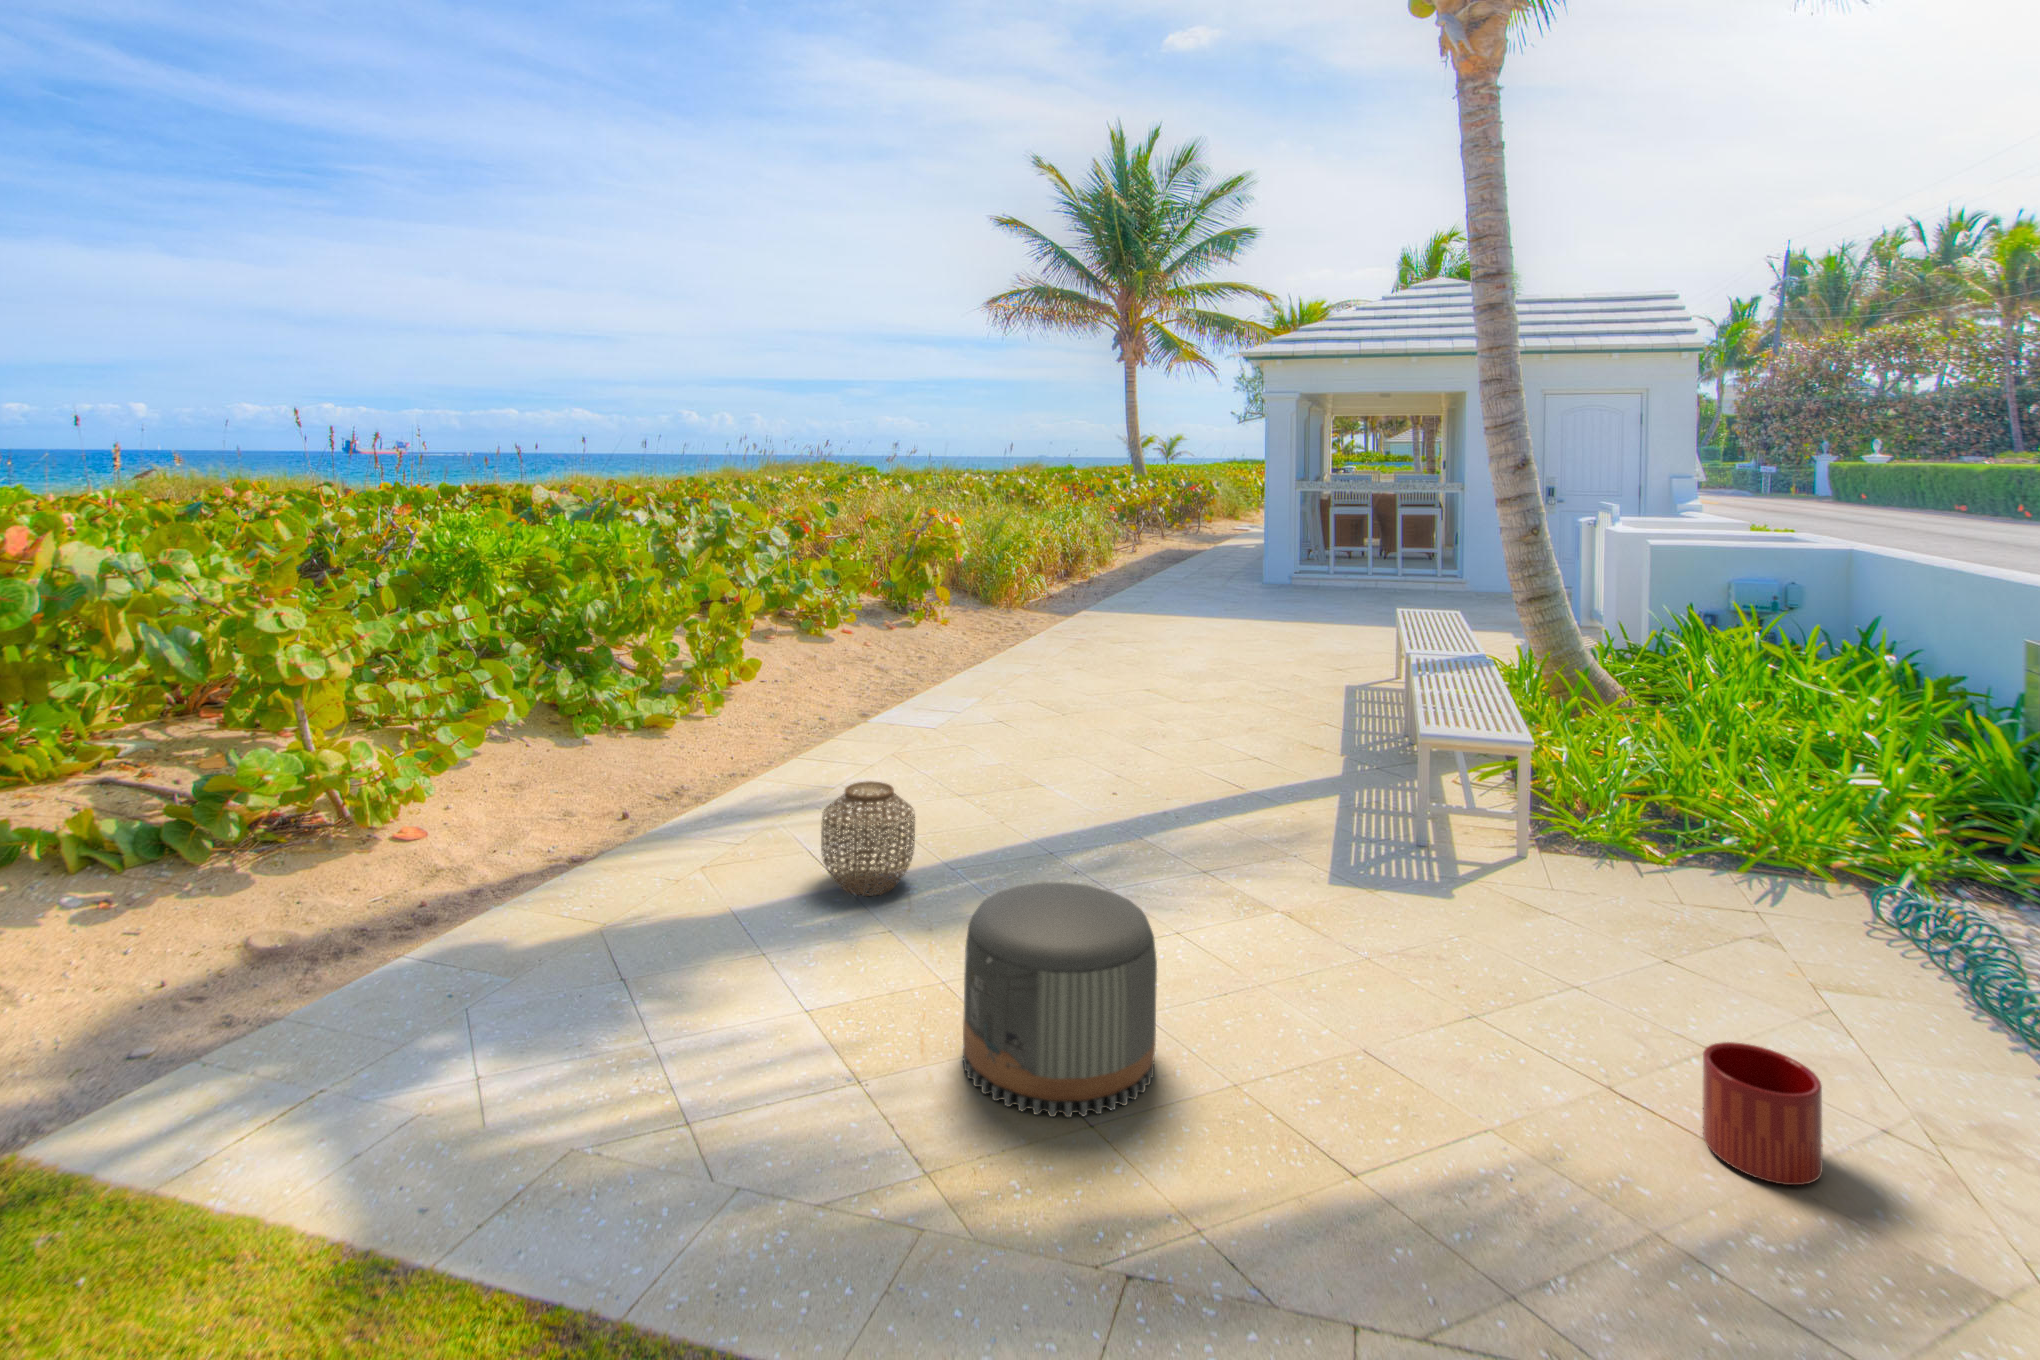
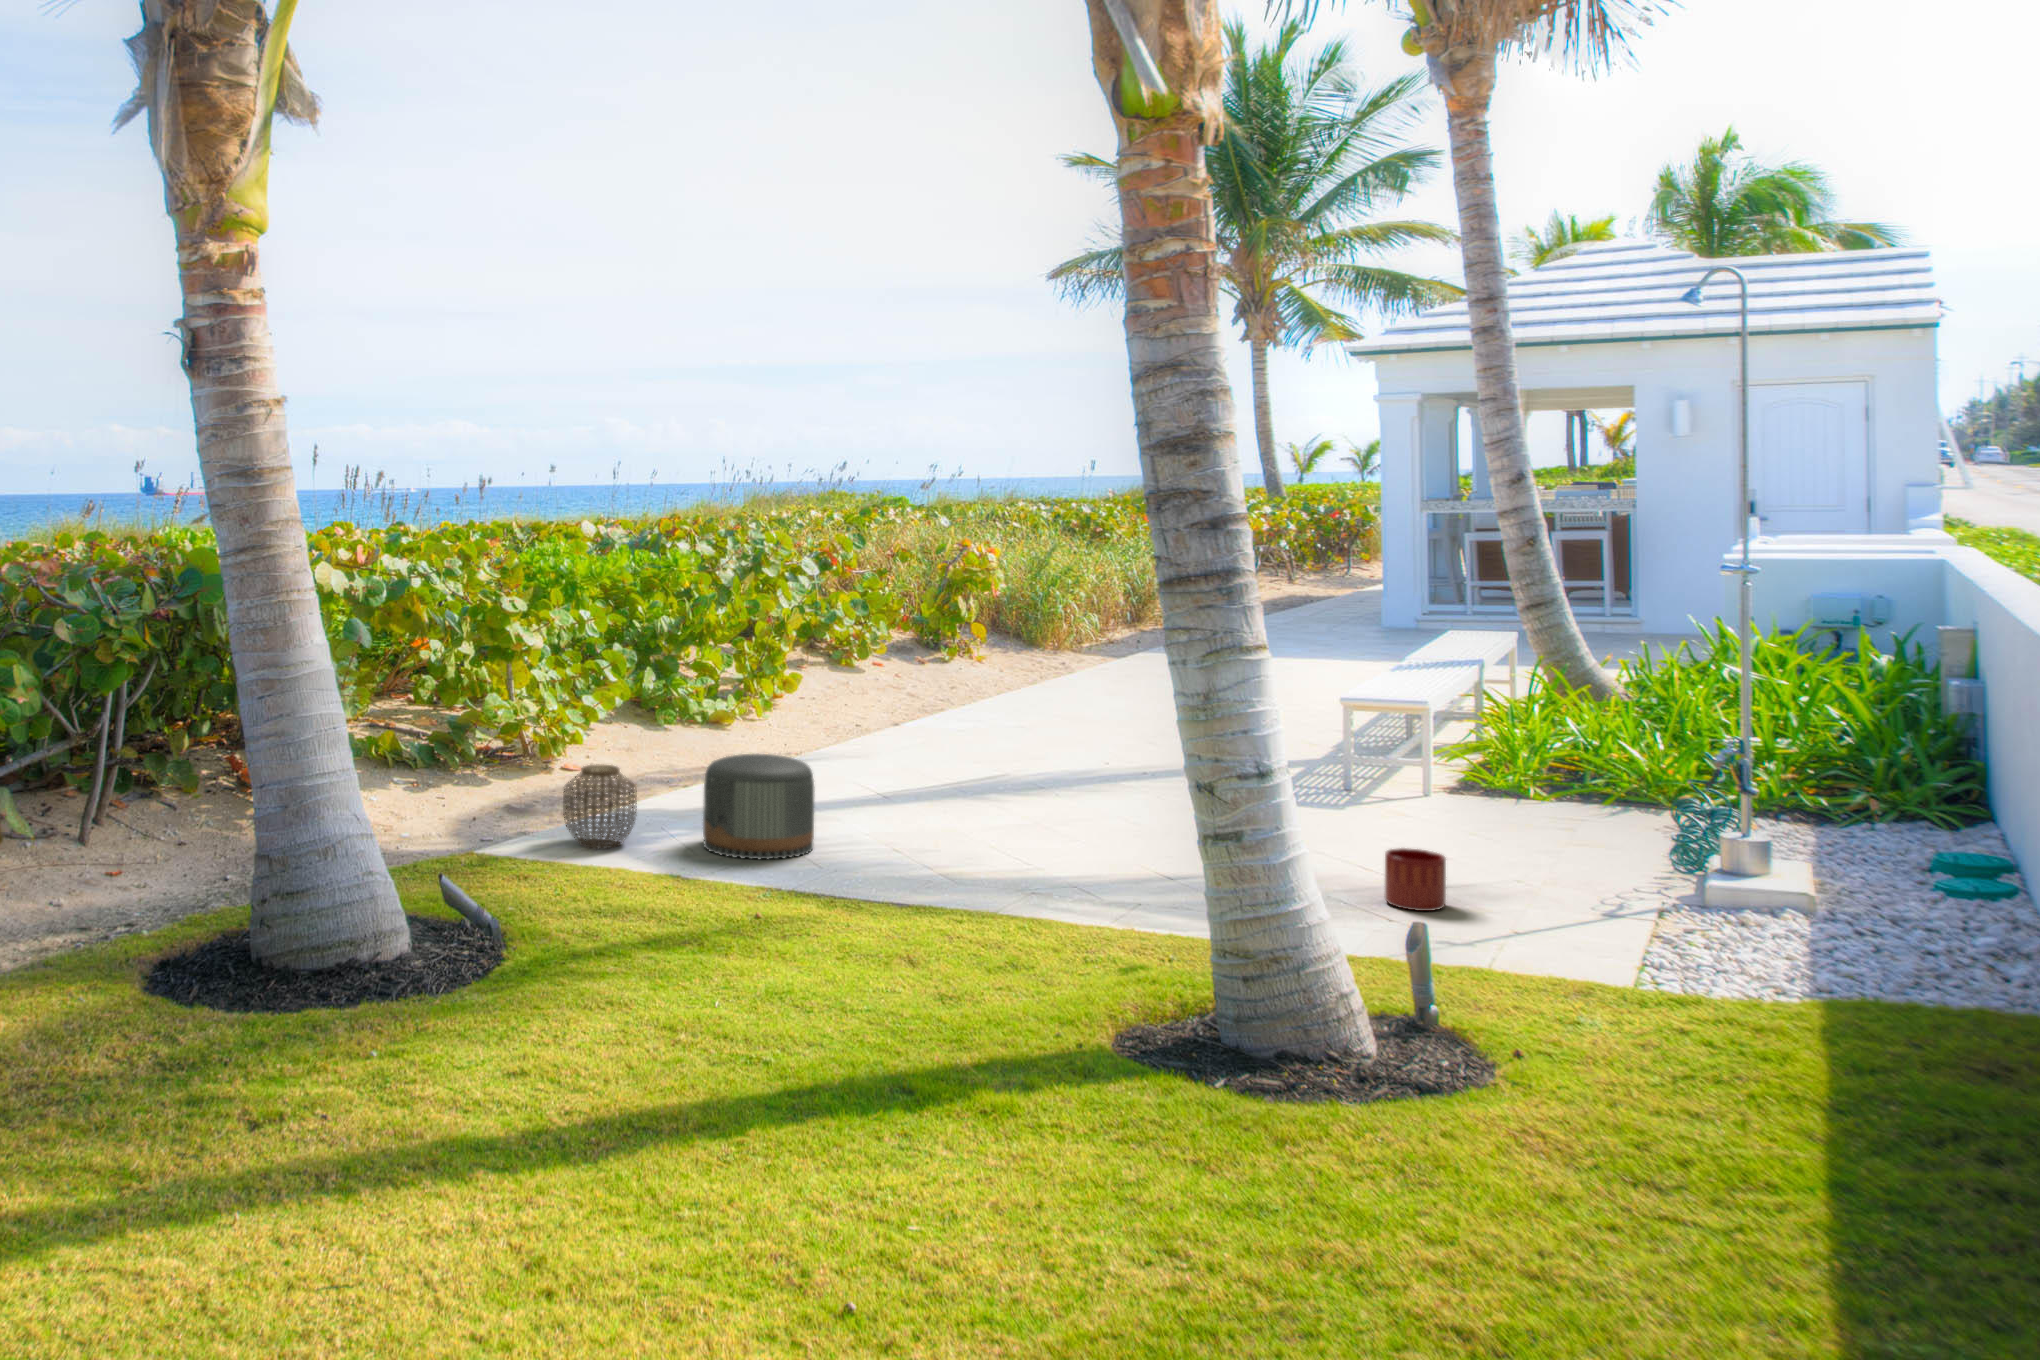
woven basket: present [821,781,915,896] -> present [563,764,637,849]
pouf: present [963,882,1157,1117] -> present [703,754,815,860]

